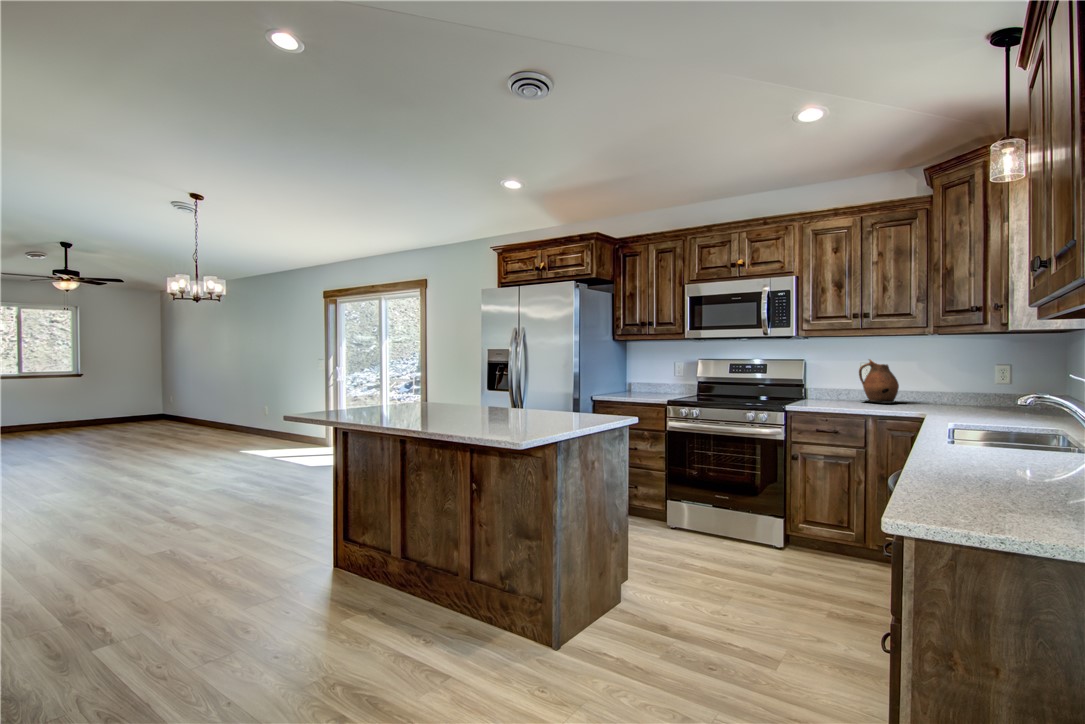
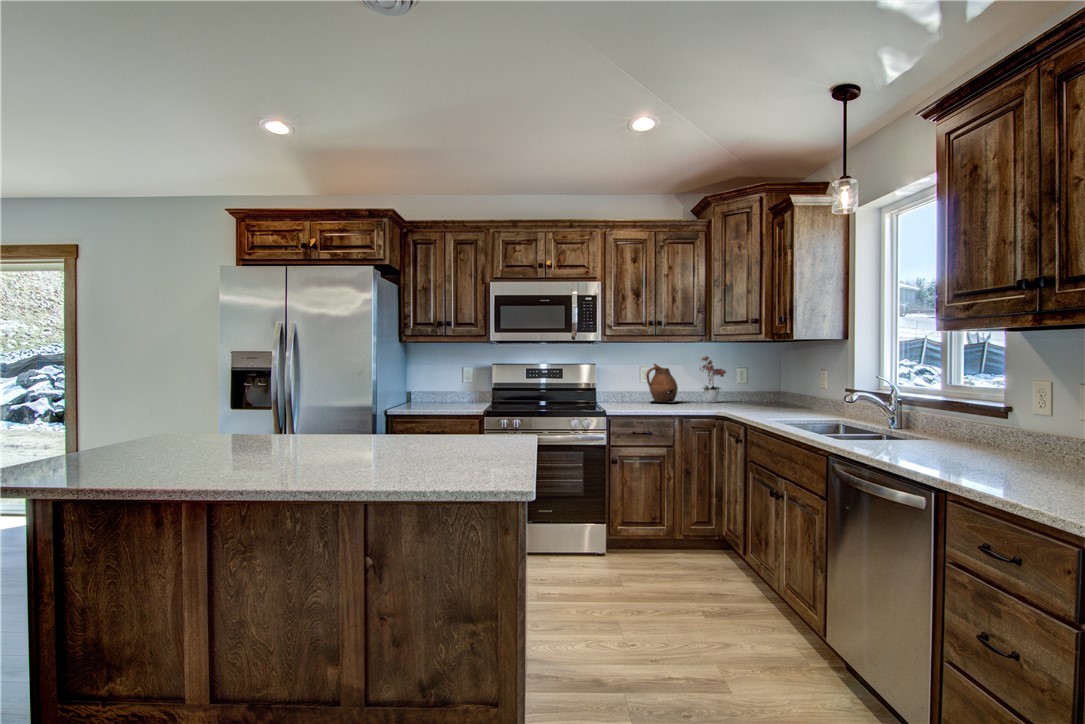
flower arrangement: none [929,348,976,405] -> present [700,356,726,402]

